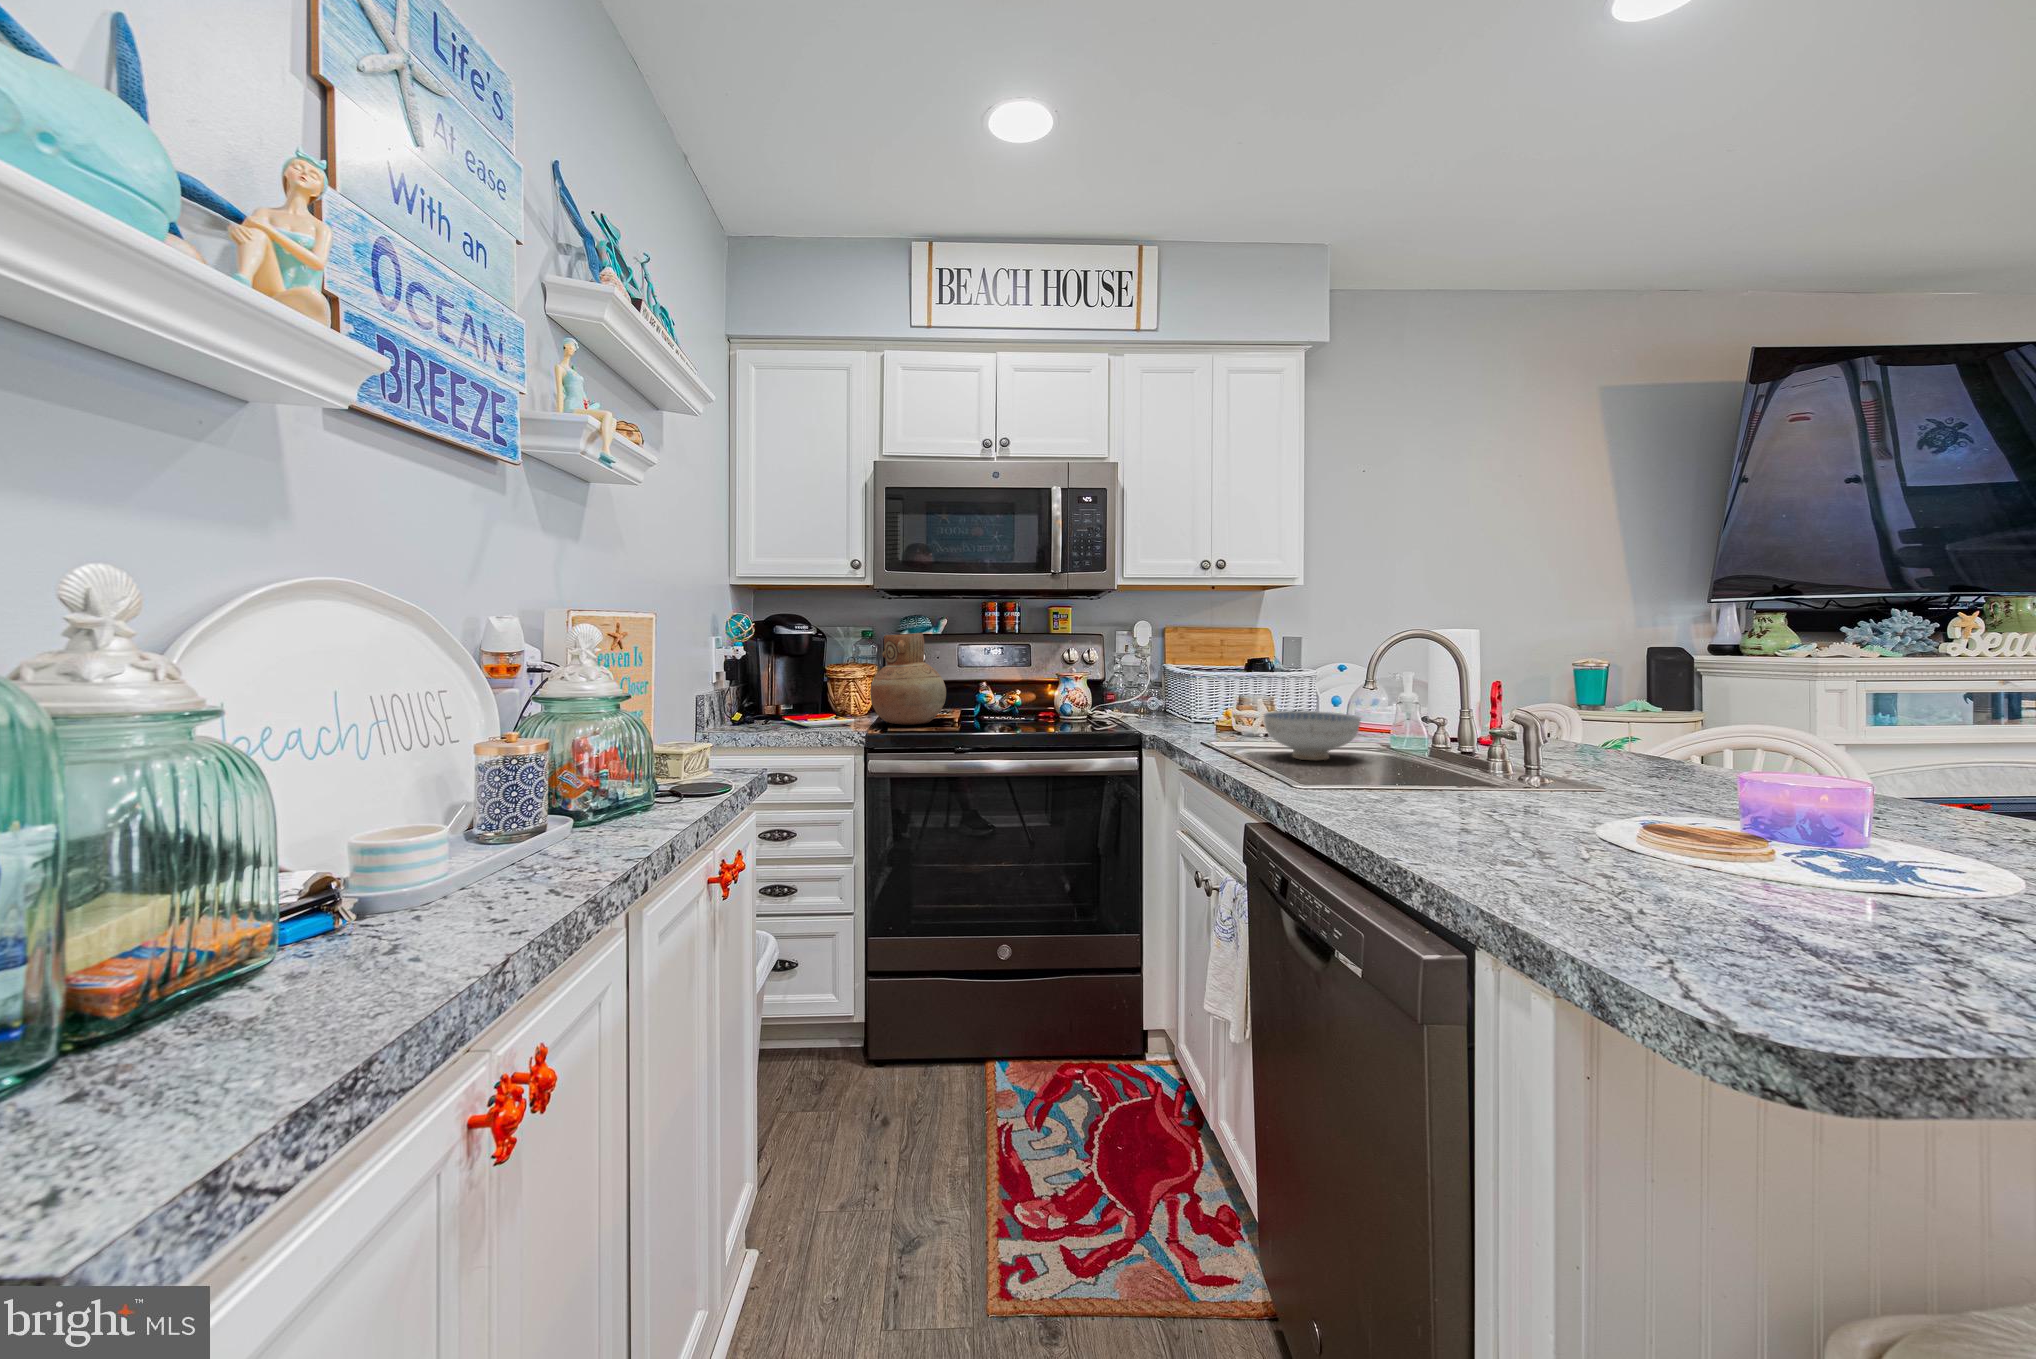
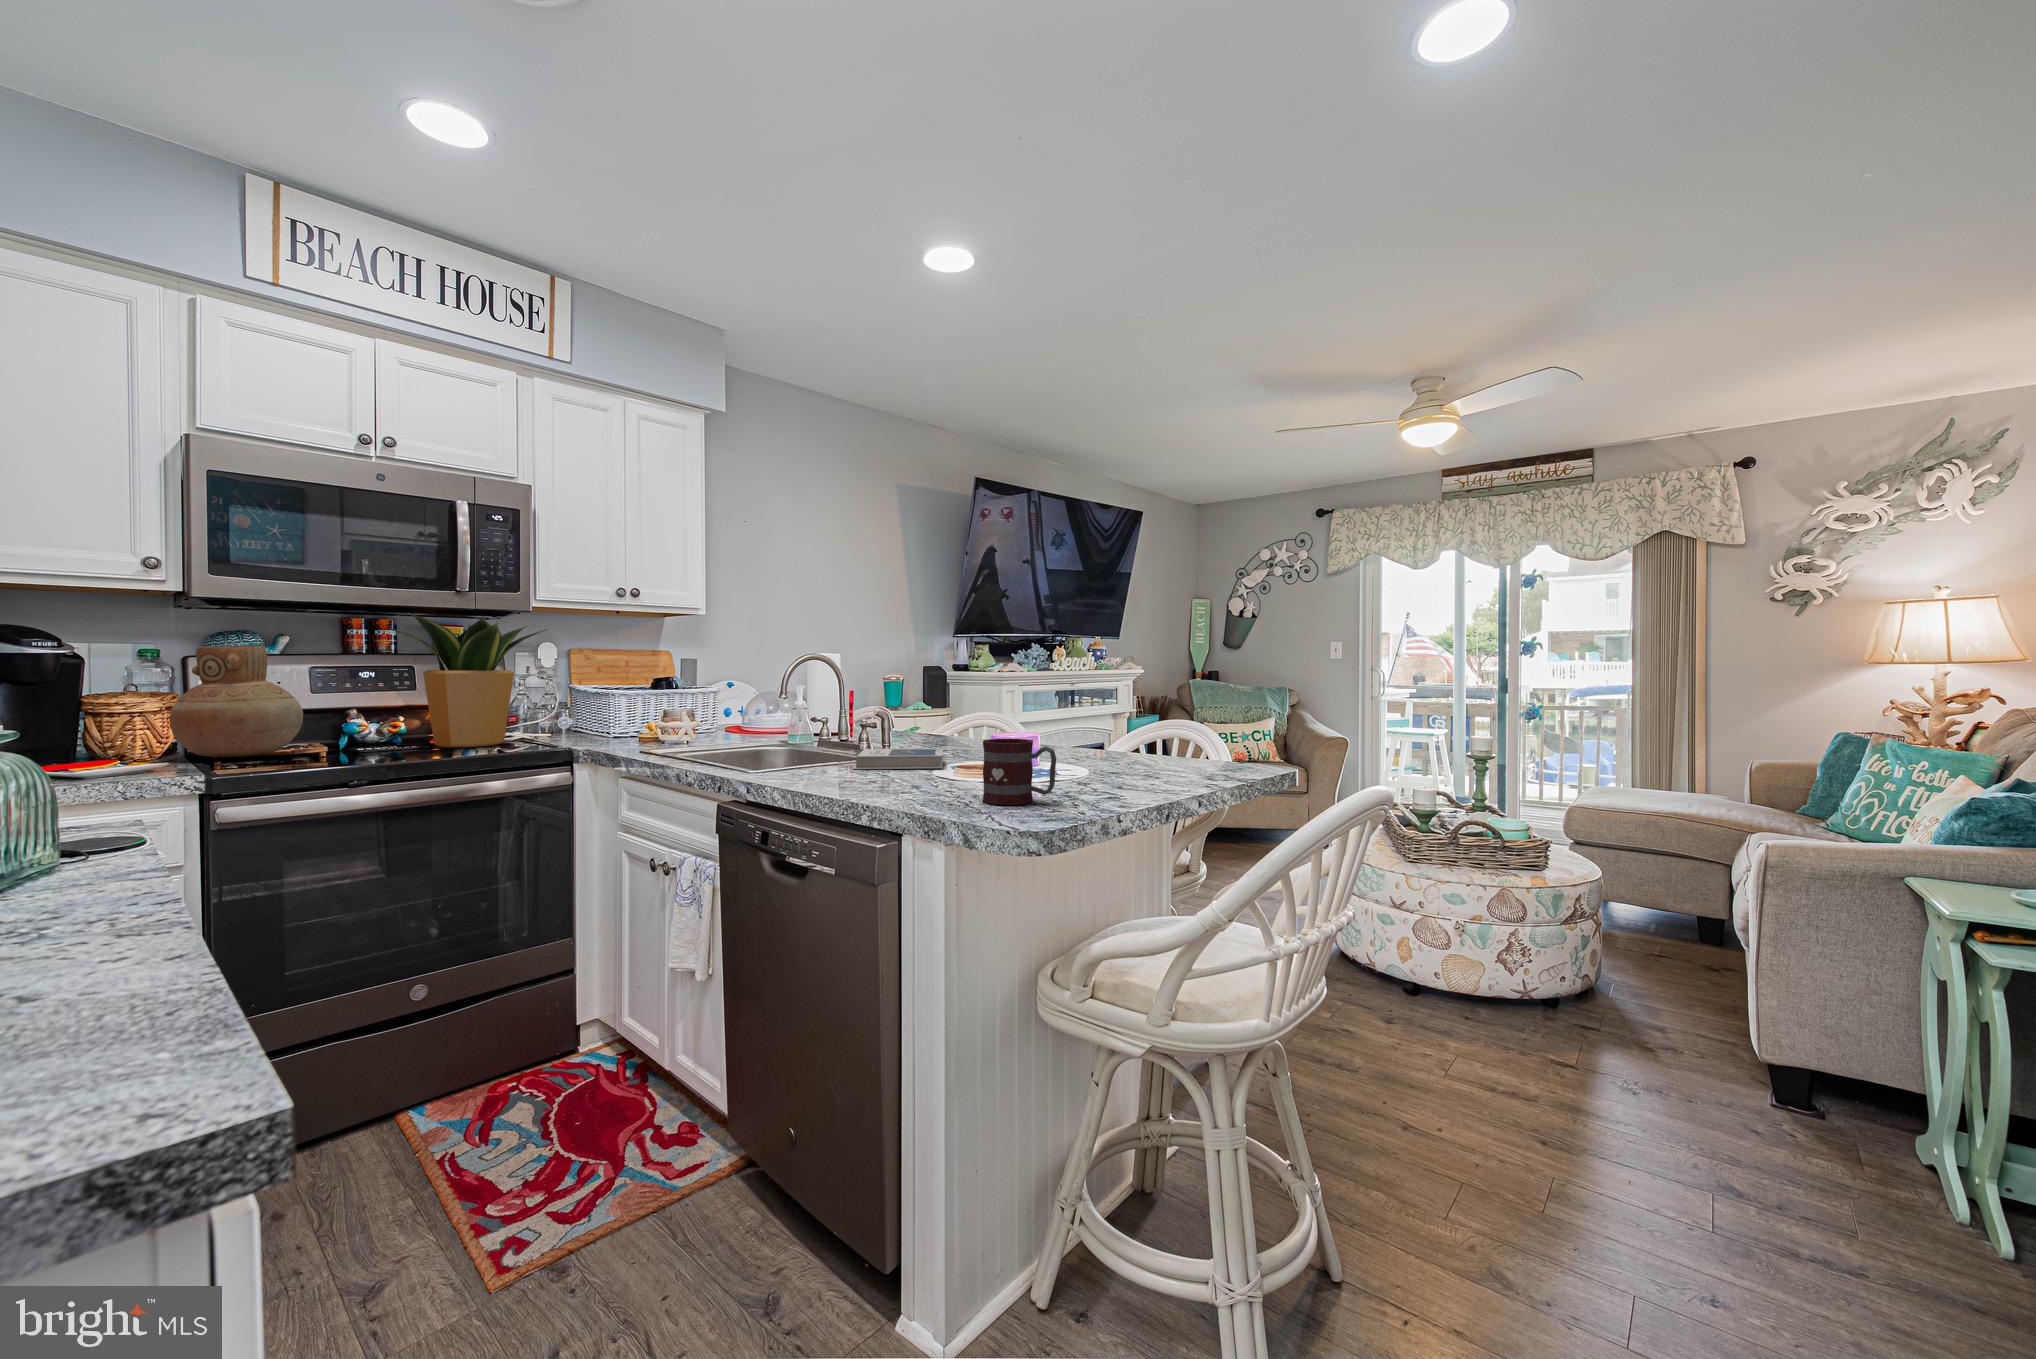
potted plant: none [1000,599,1127,727] -> present [388,613,546,747]
ceramic bowl: present [1264,711,1361,760] -> none [709,718,783,755]
hardback book: none [1444,769,1628,819] -> present [853,748,943,769]
mug: none [1676,787,1910,945] -> present [983,739,1056,805]

